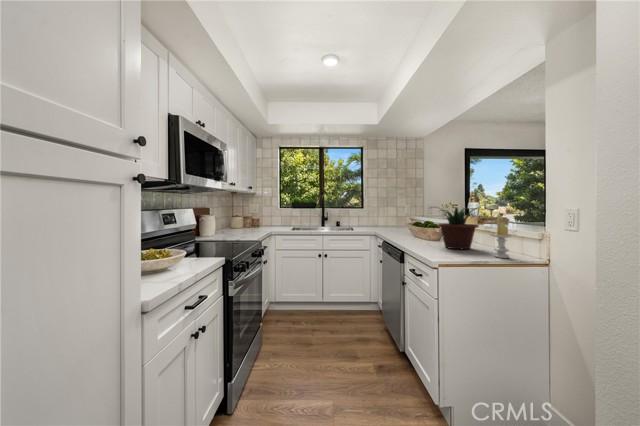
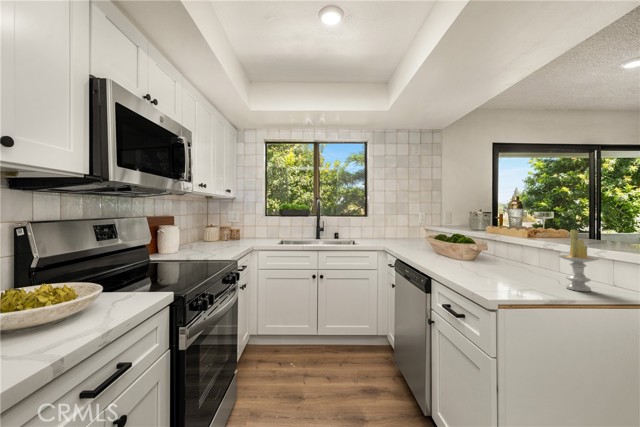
potted plant: present [435,207,479,249] -> none [463,216,536,275]

